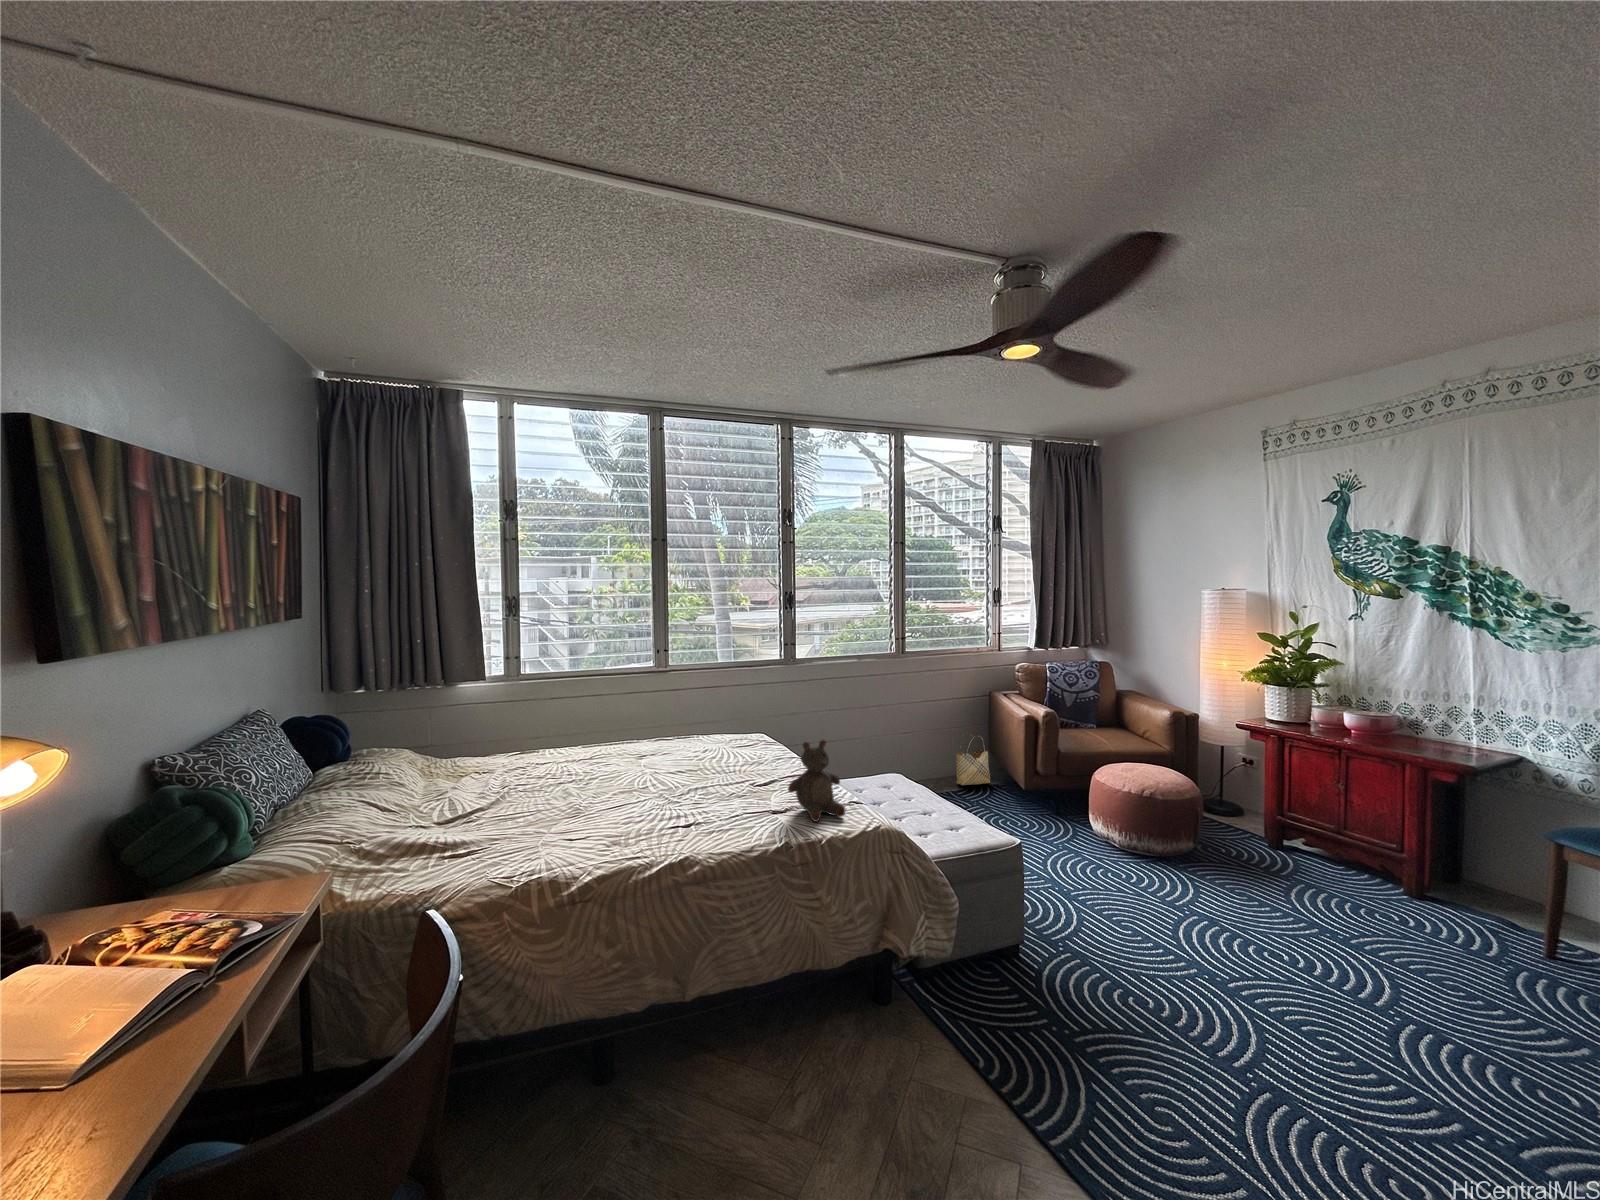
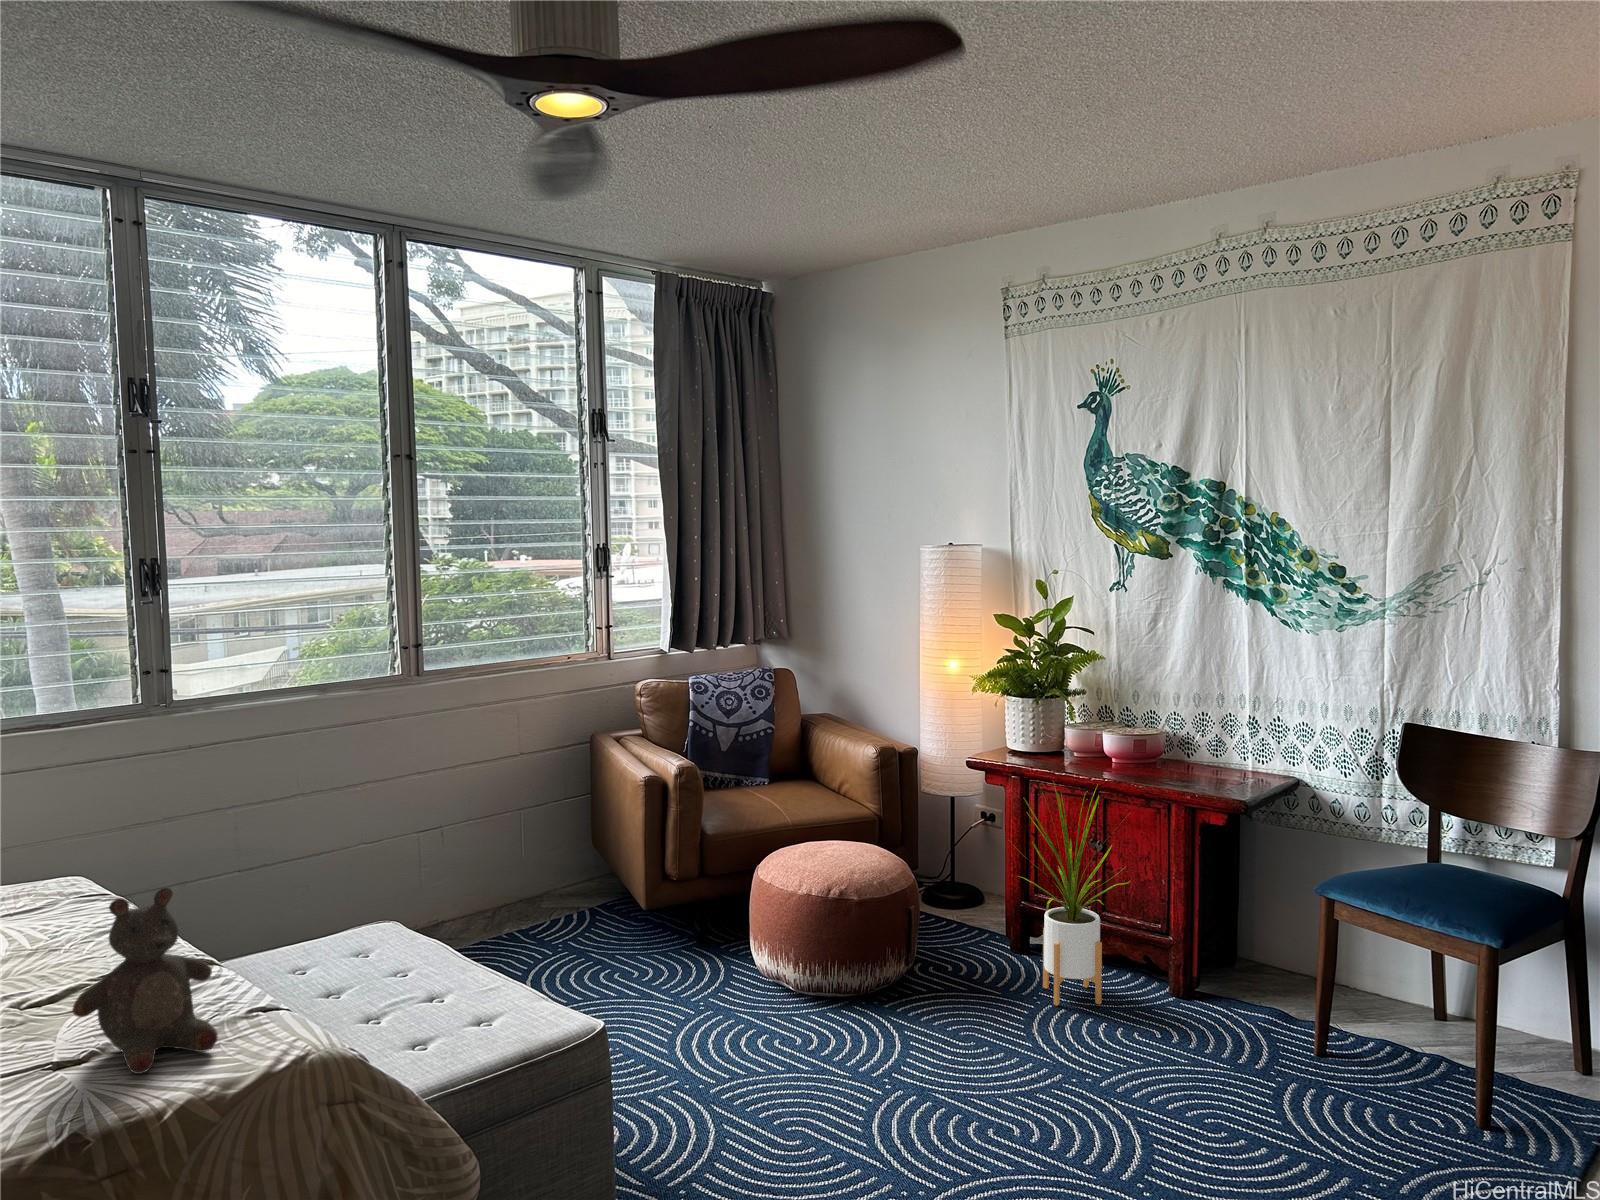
woven basket: present [956,732,990,785] -> none [527,813,593,913]
house plant: none [1272,740,1371,891] -> present [1016,784,1130,1006]

